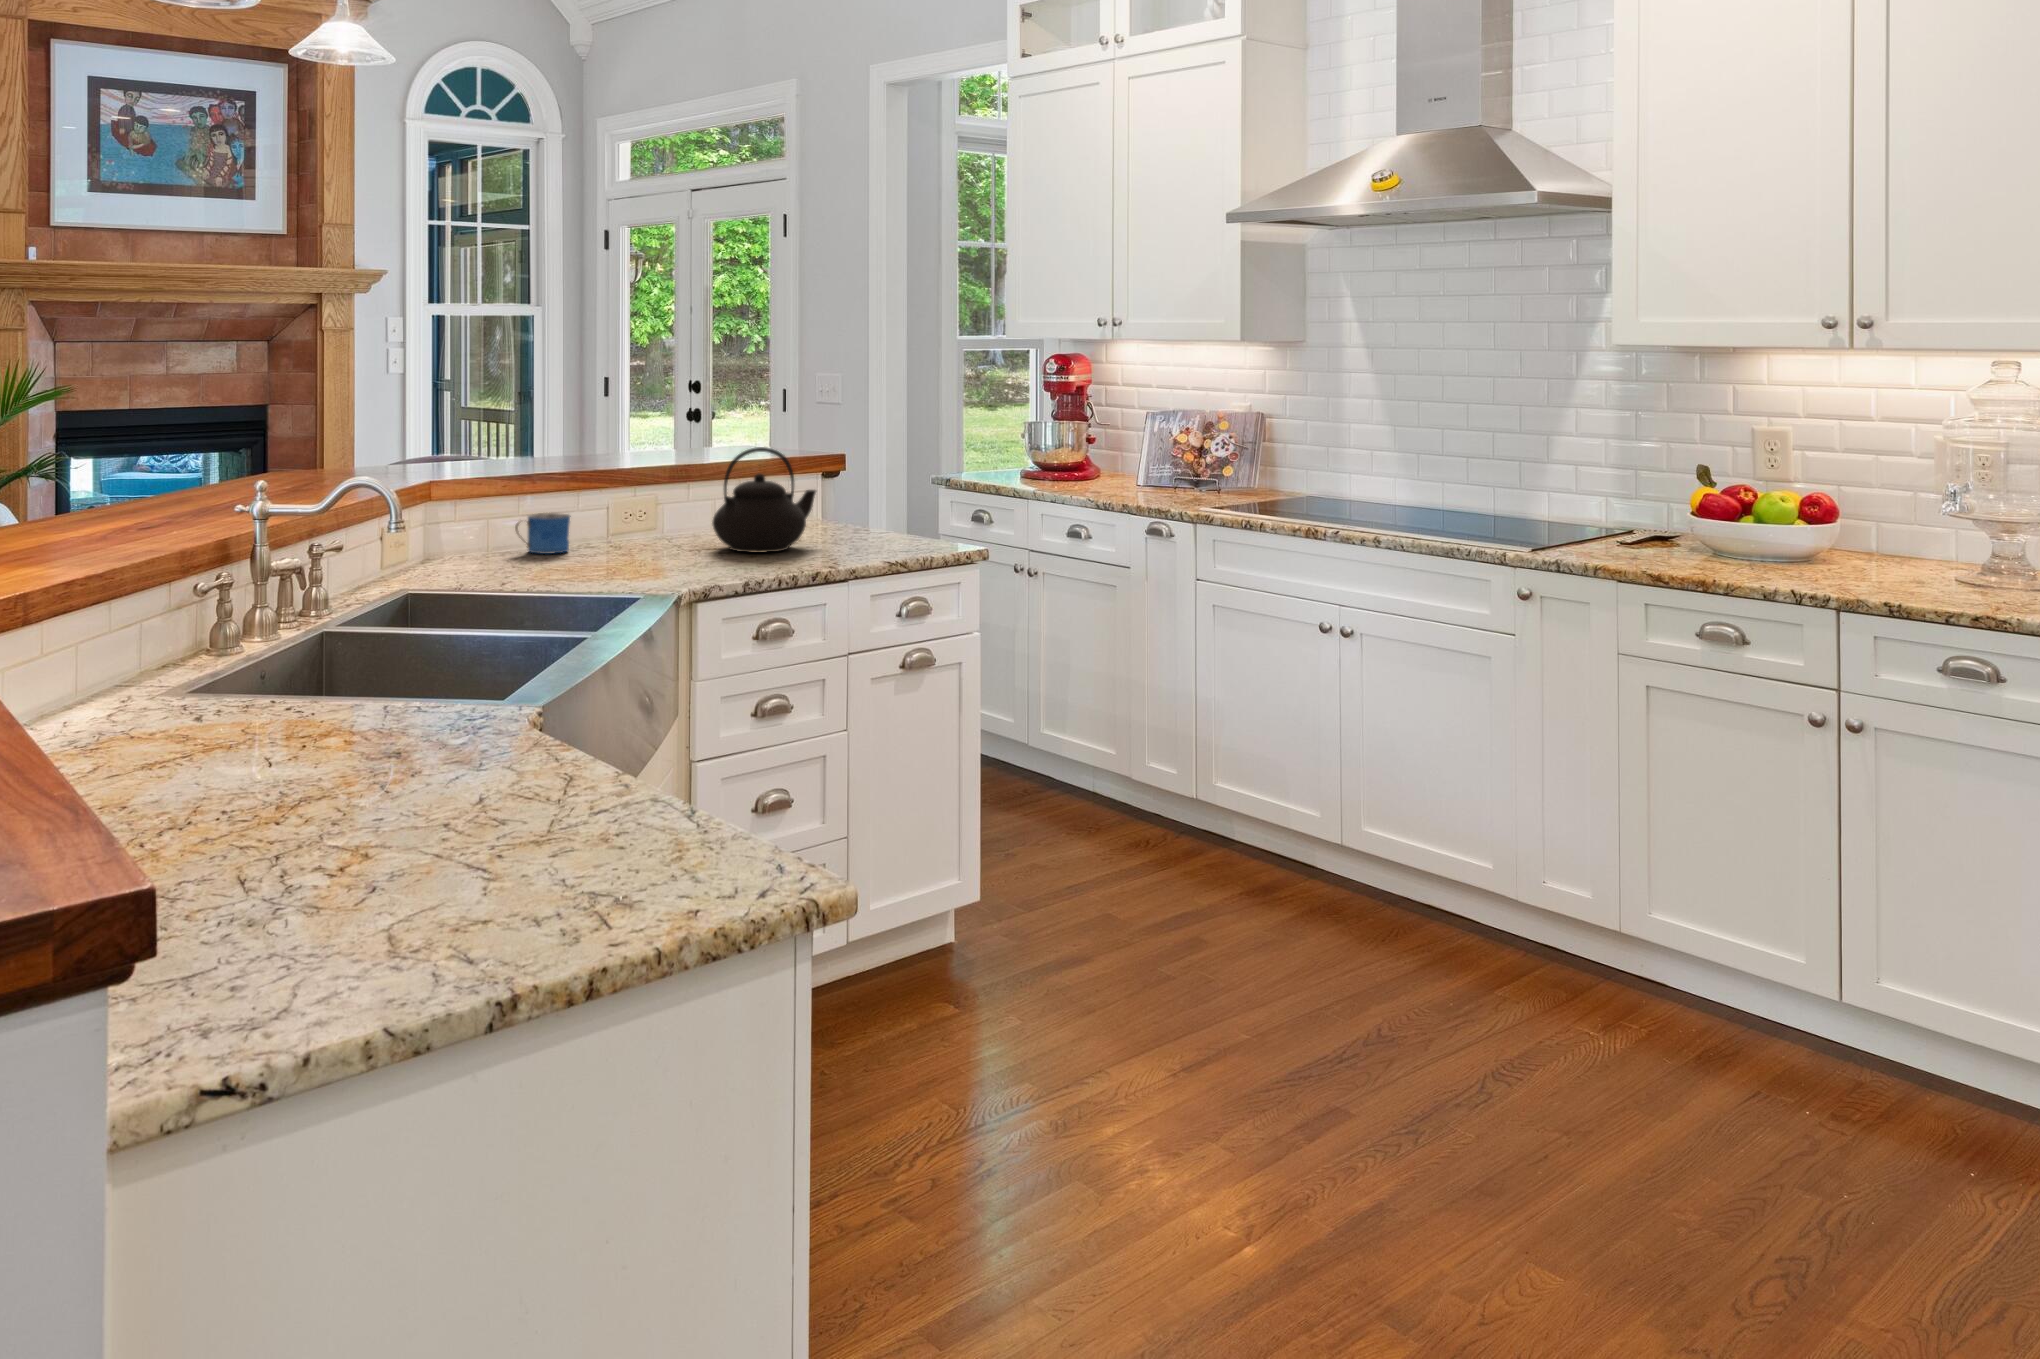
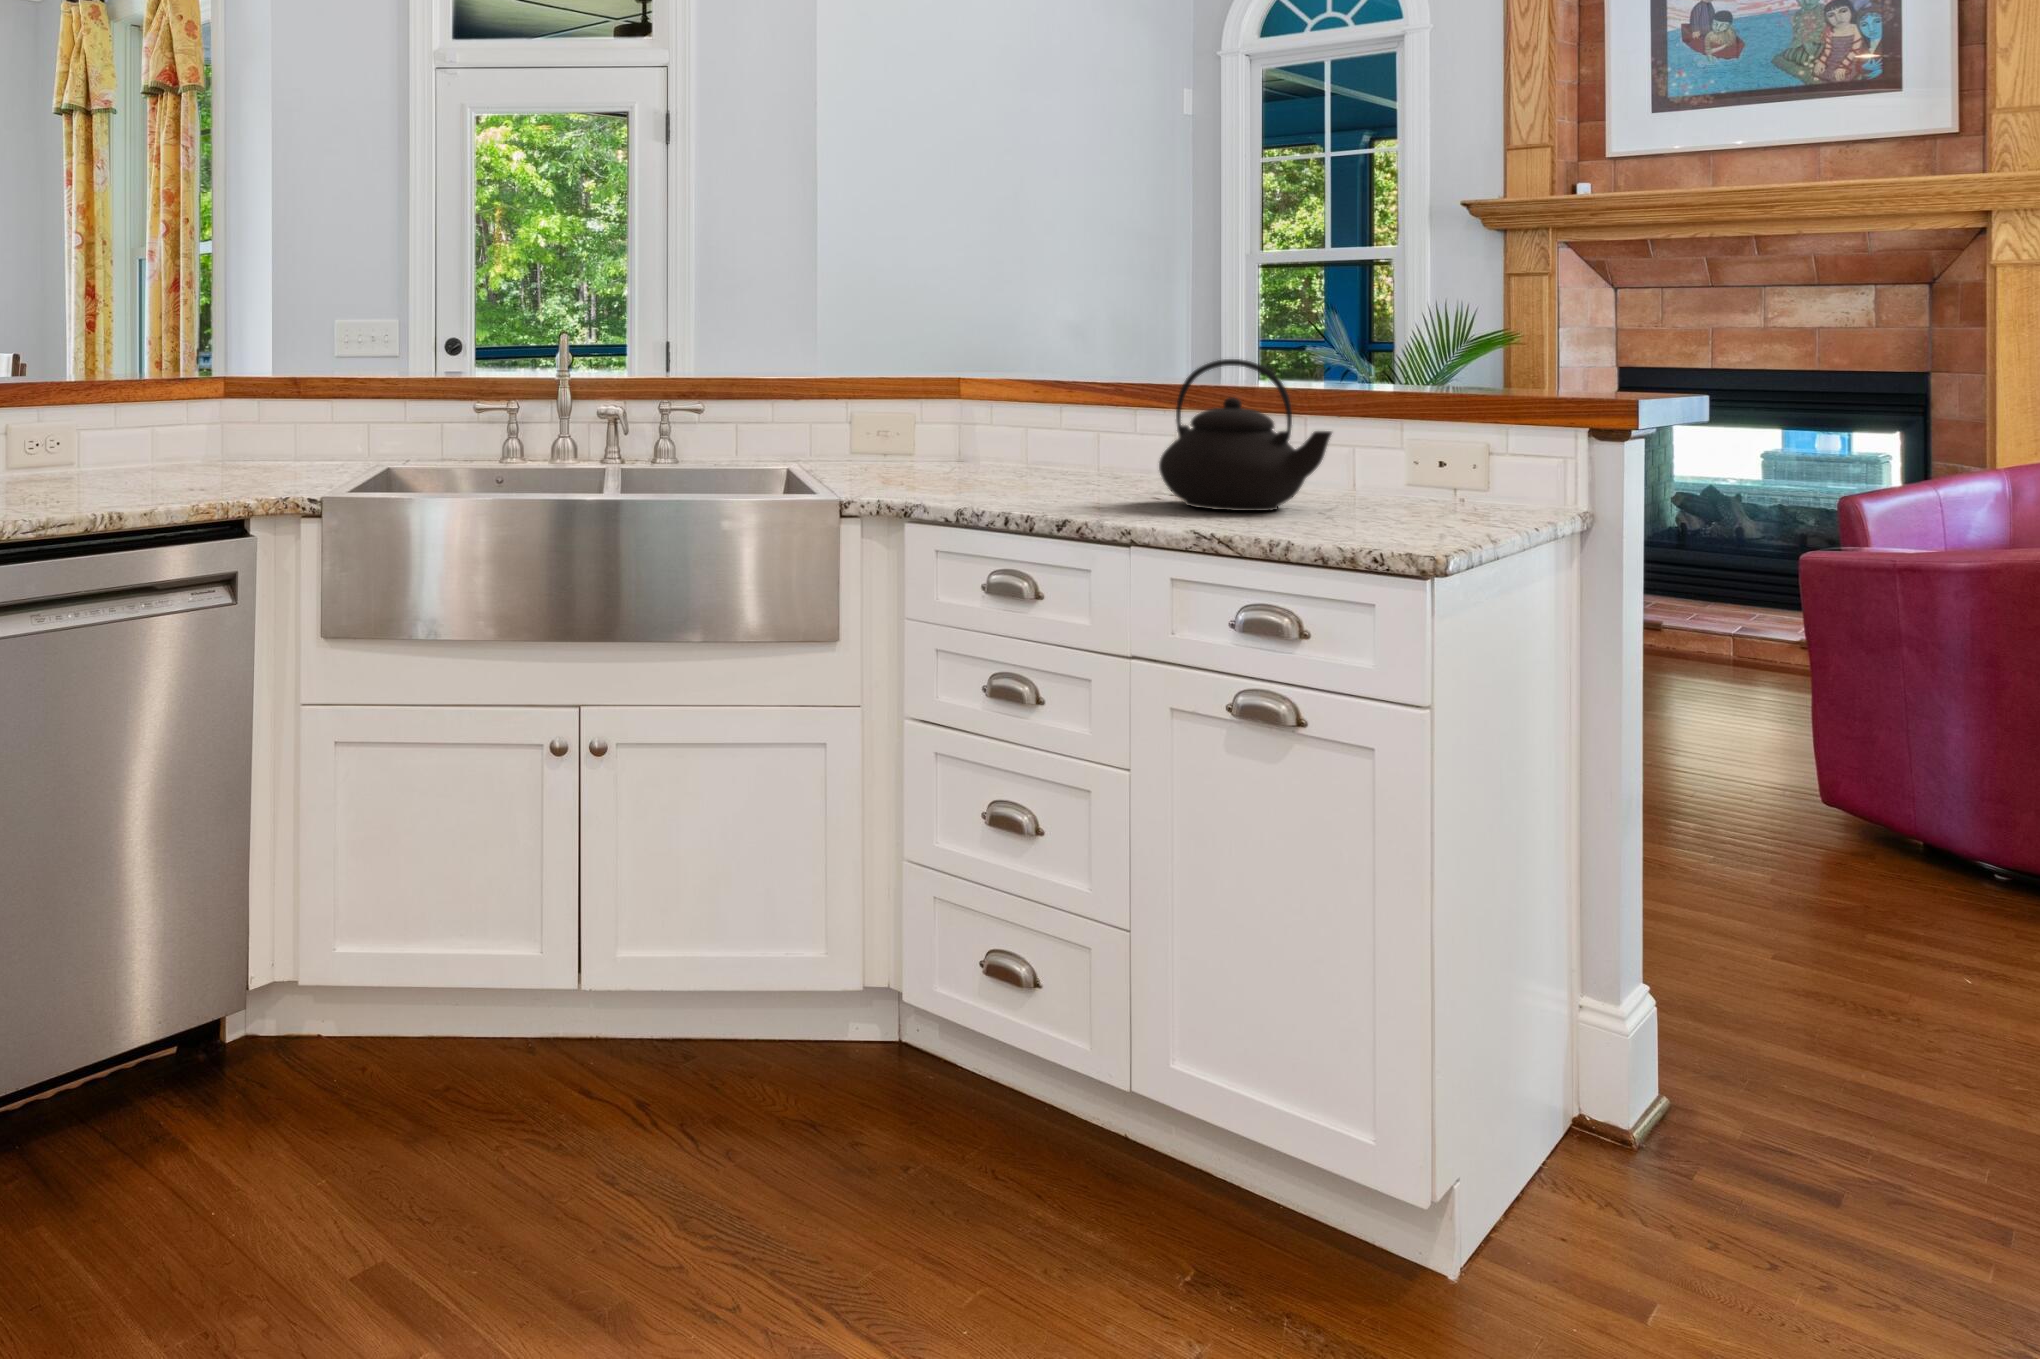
mug: present [515,513,571,554] -> none [1053,435,1117,481]

